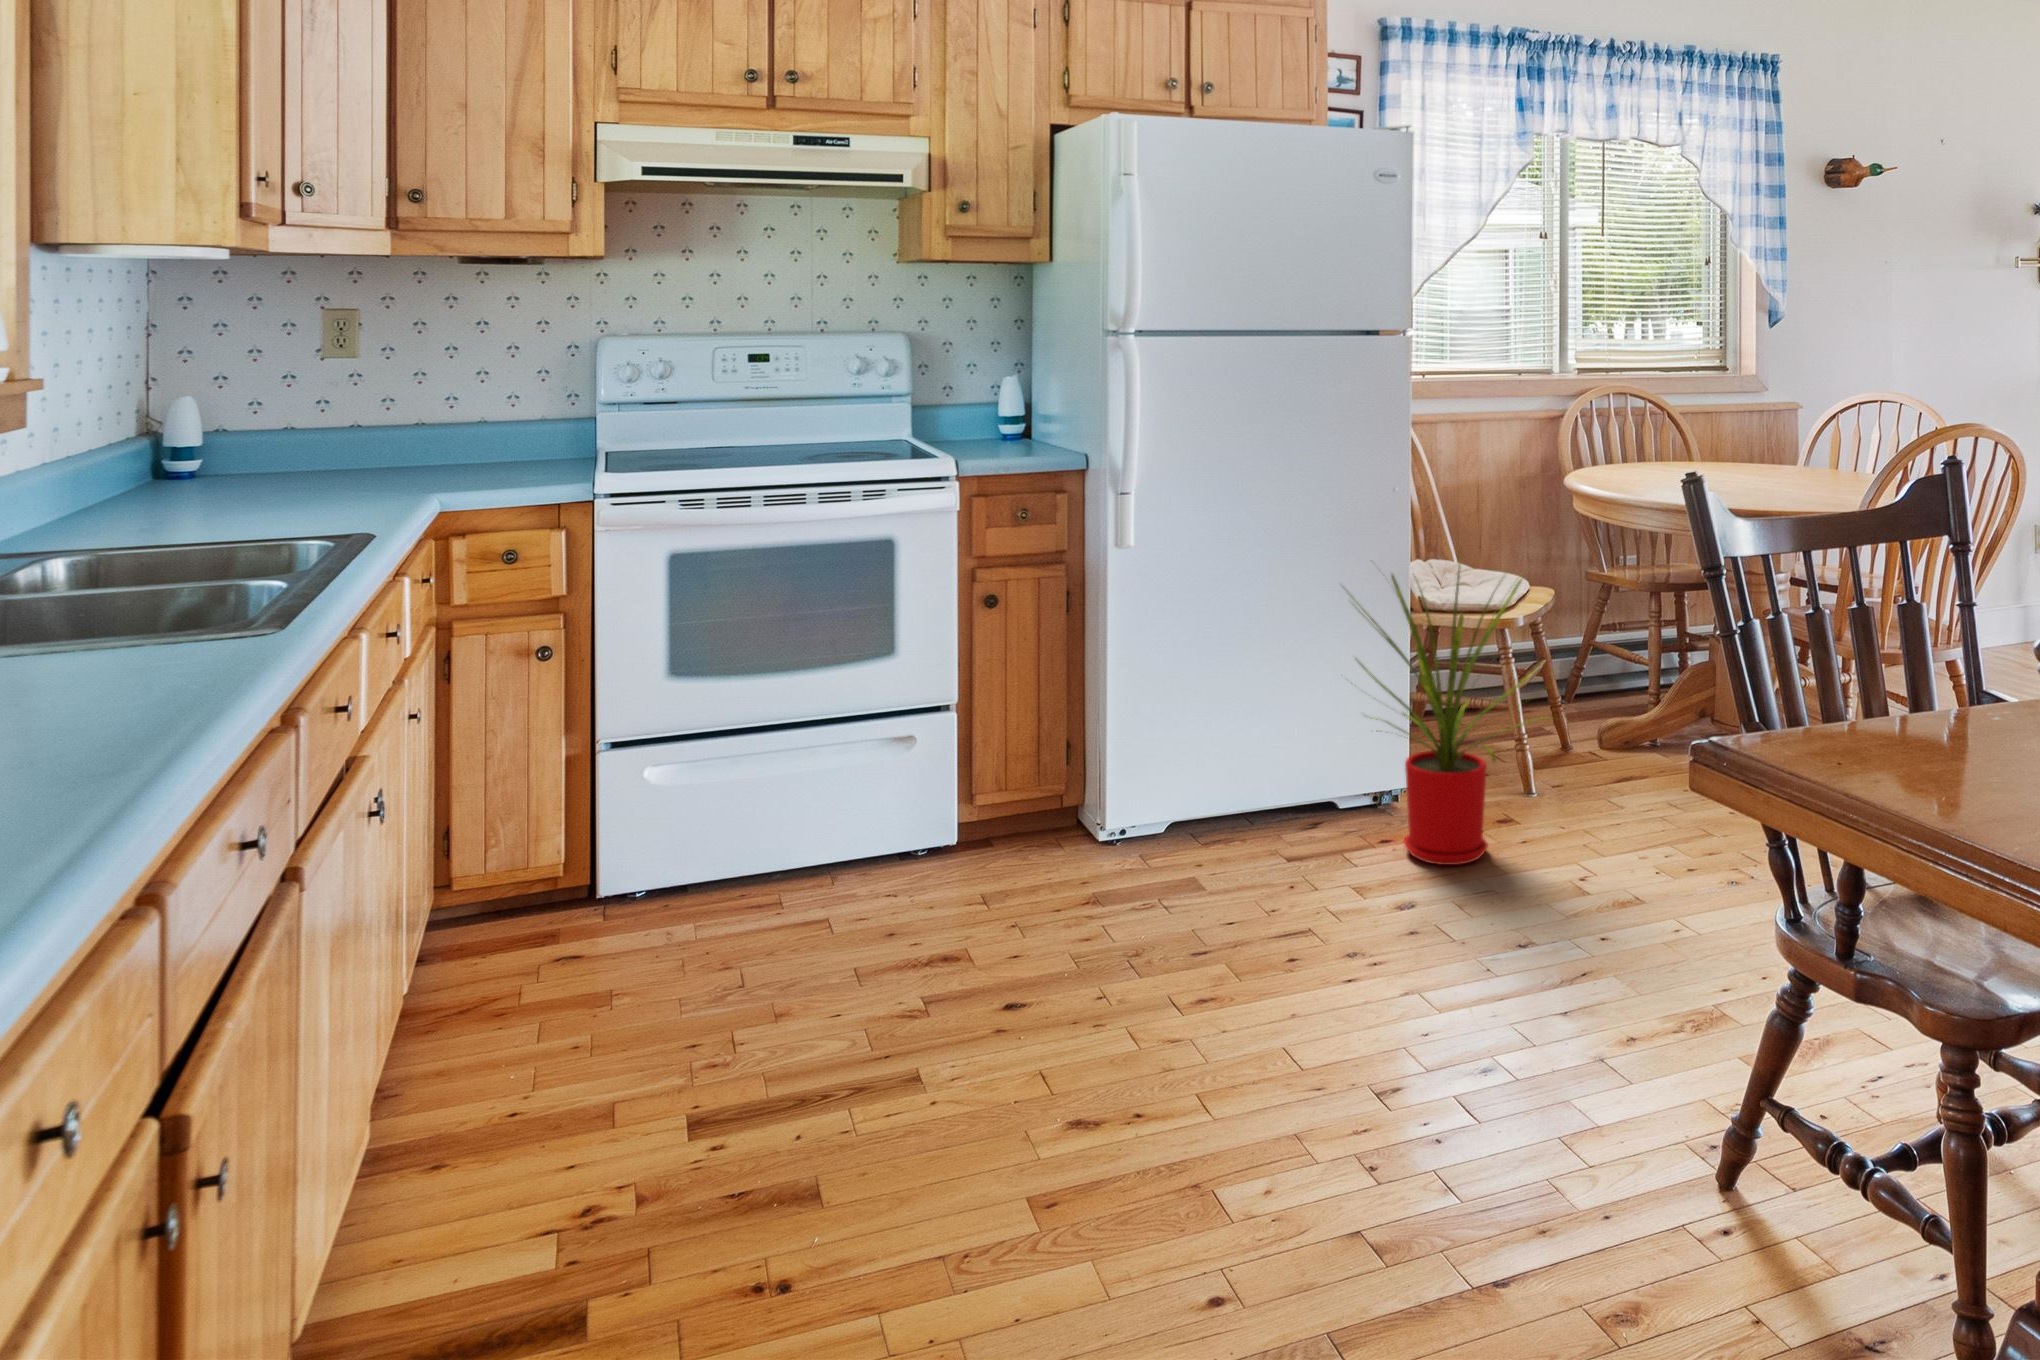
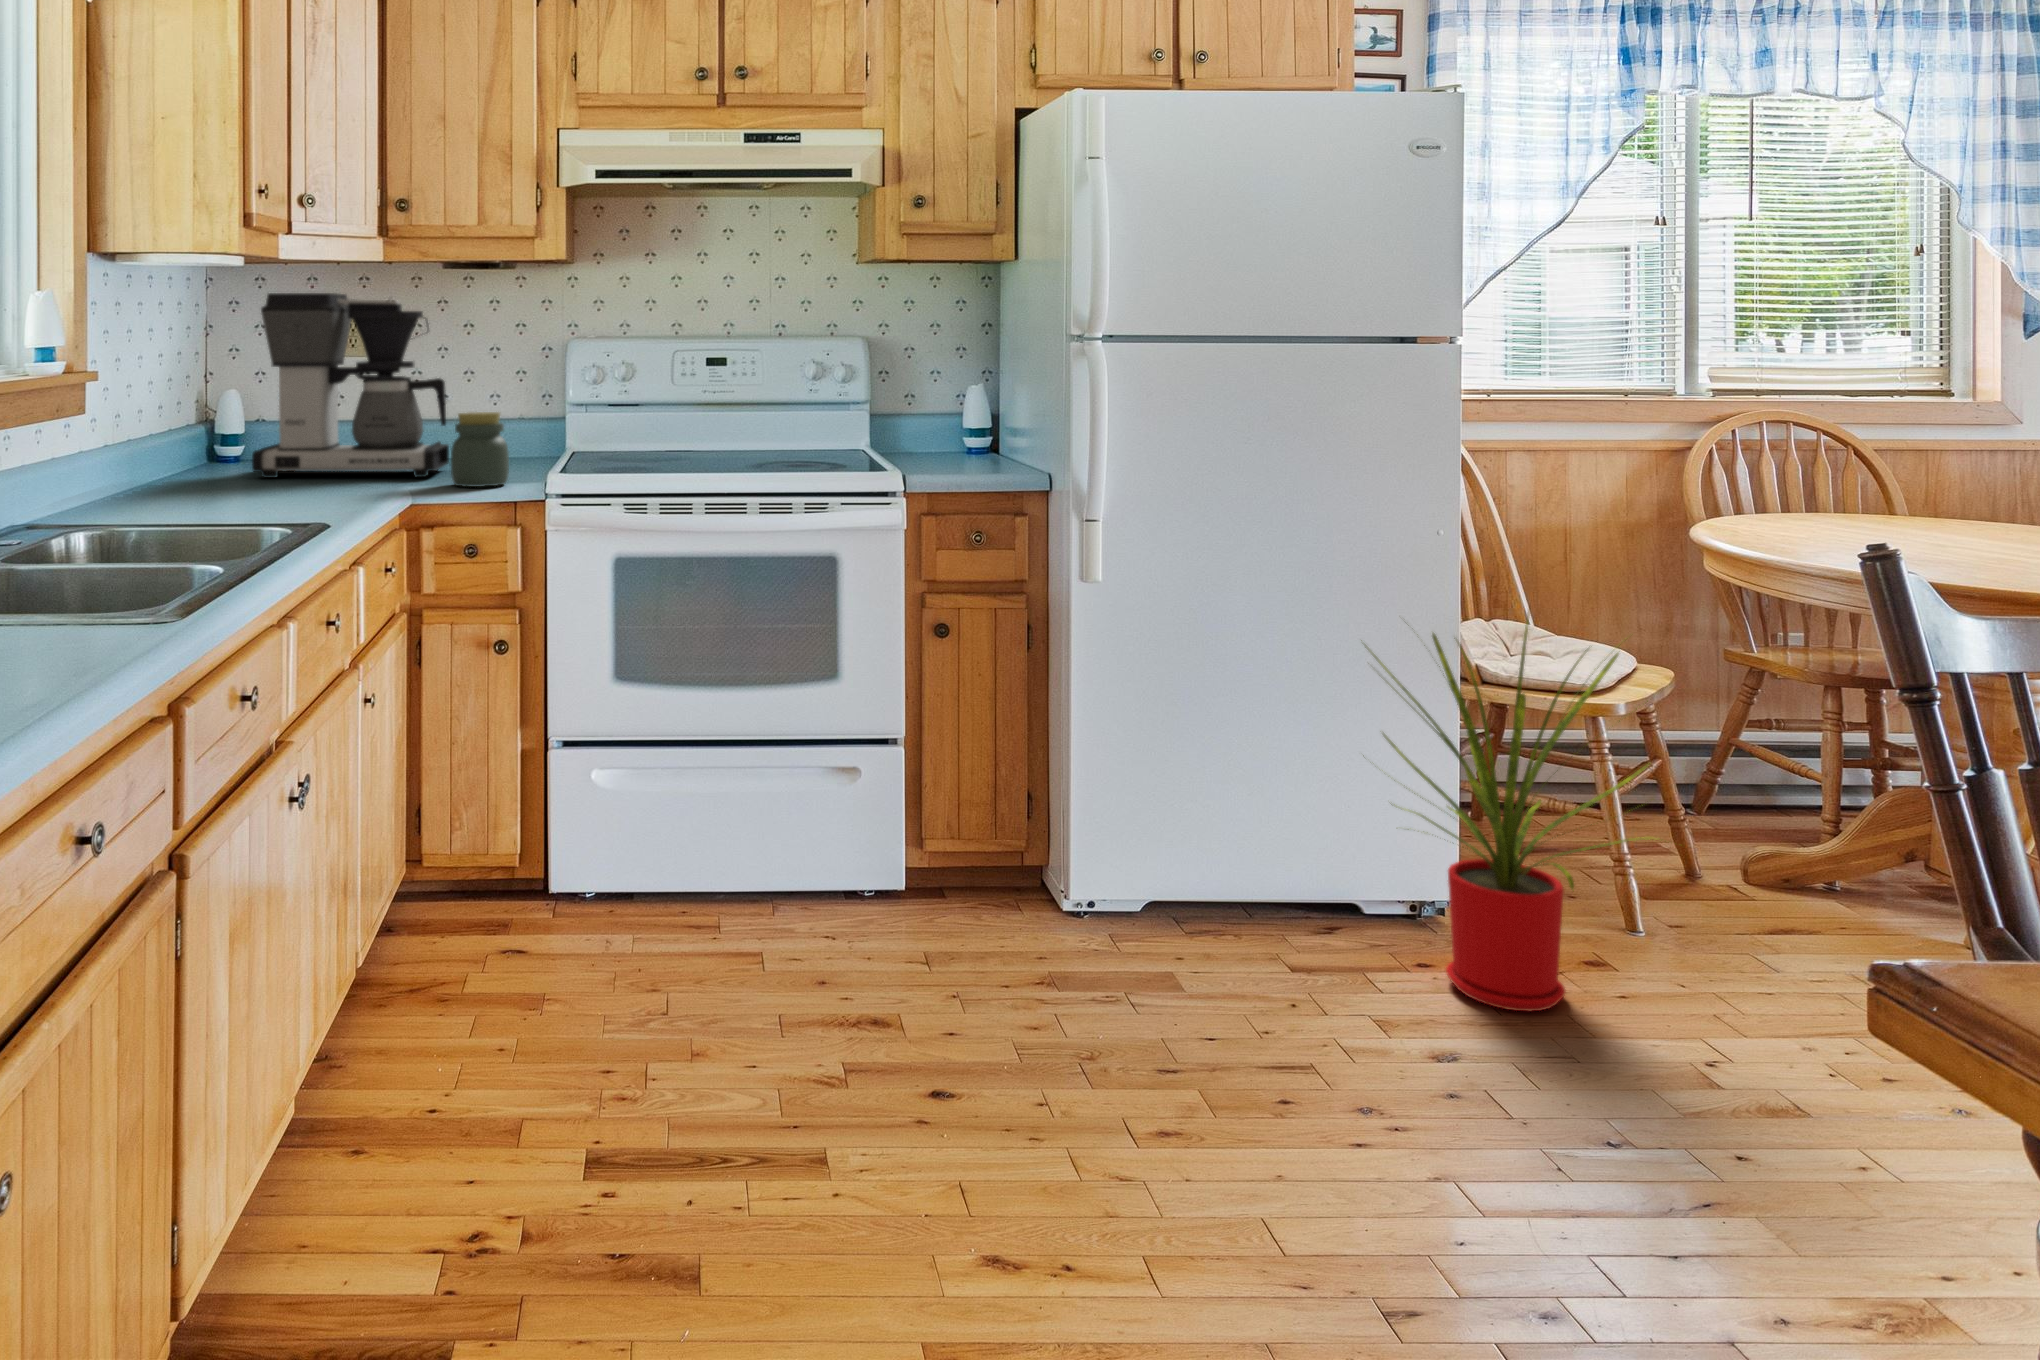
coffee maker: none [230,288,467,491] -> present [252,293,449,478]
jar: none [483,413,549,490] -> present [451,412,509,487]

